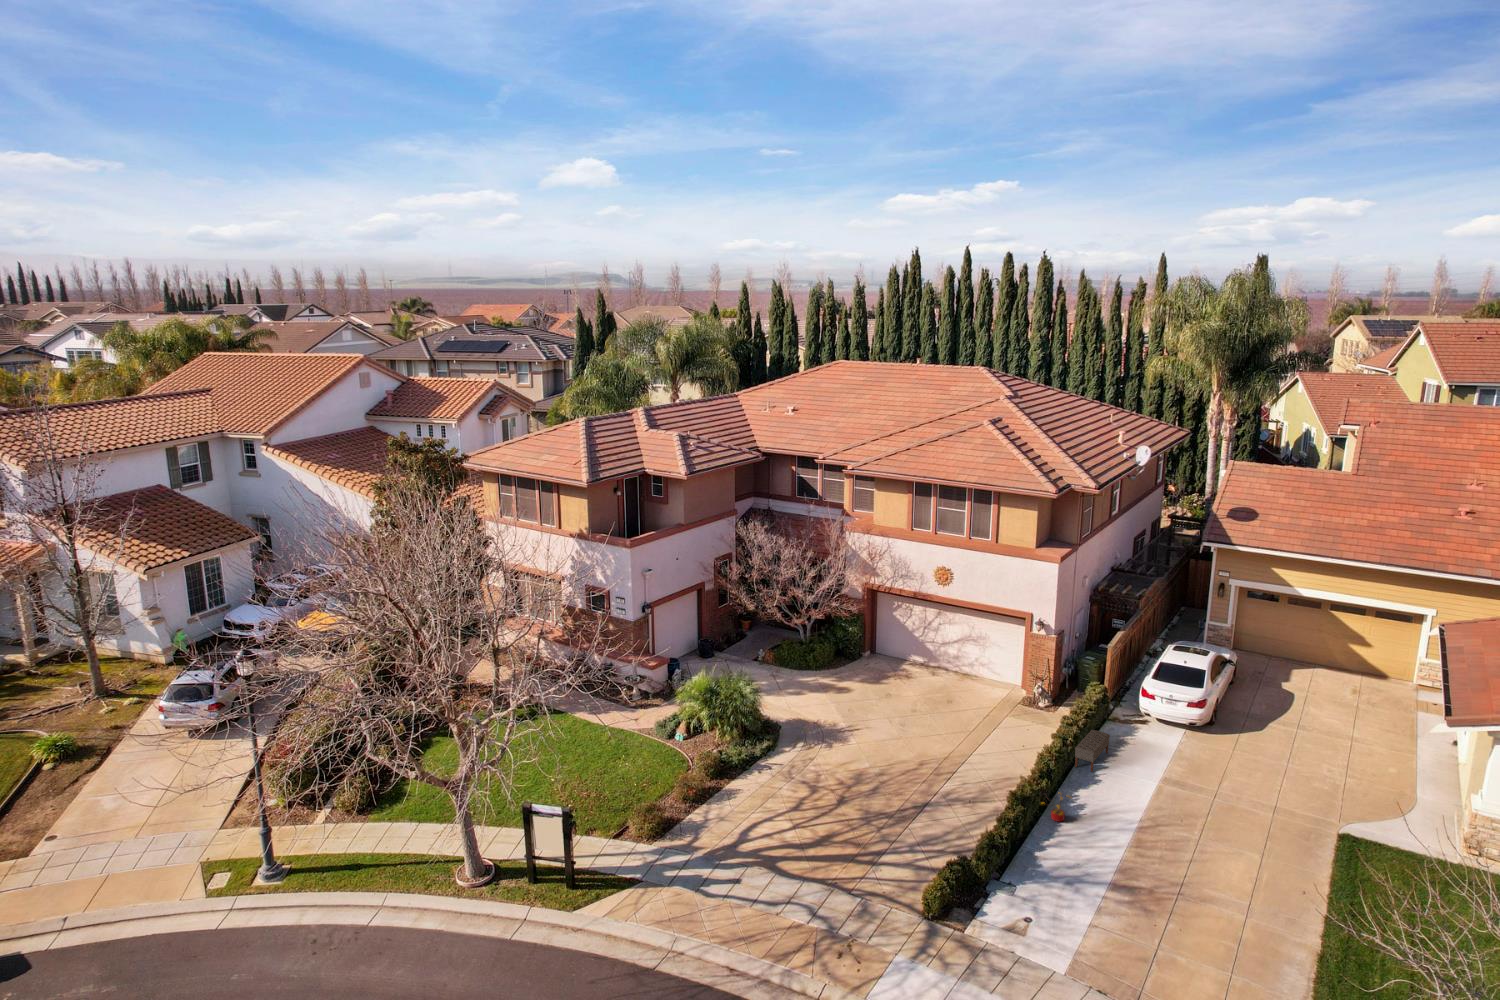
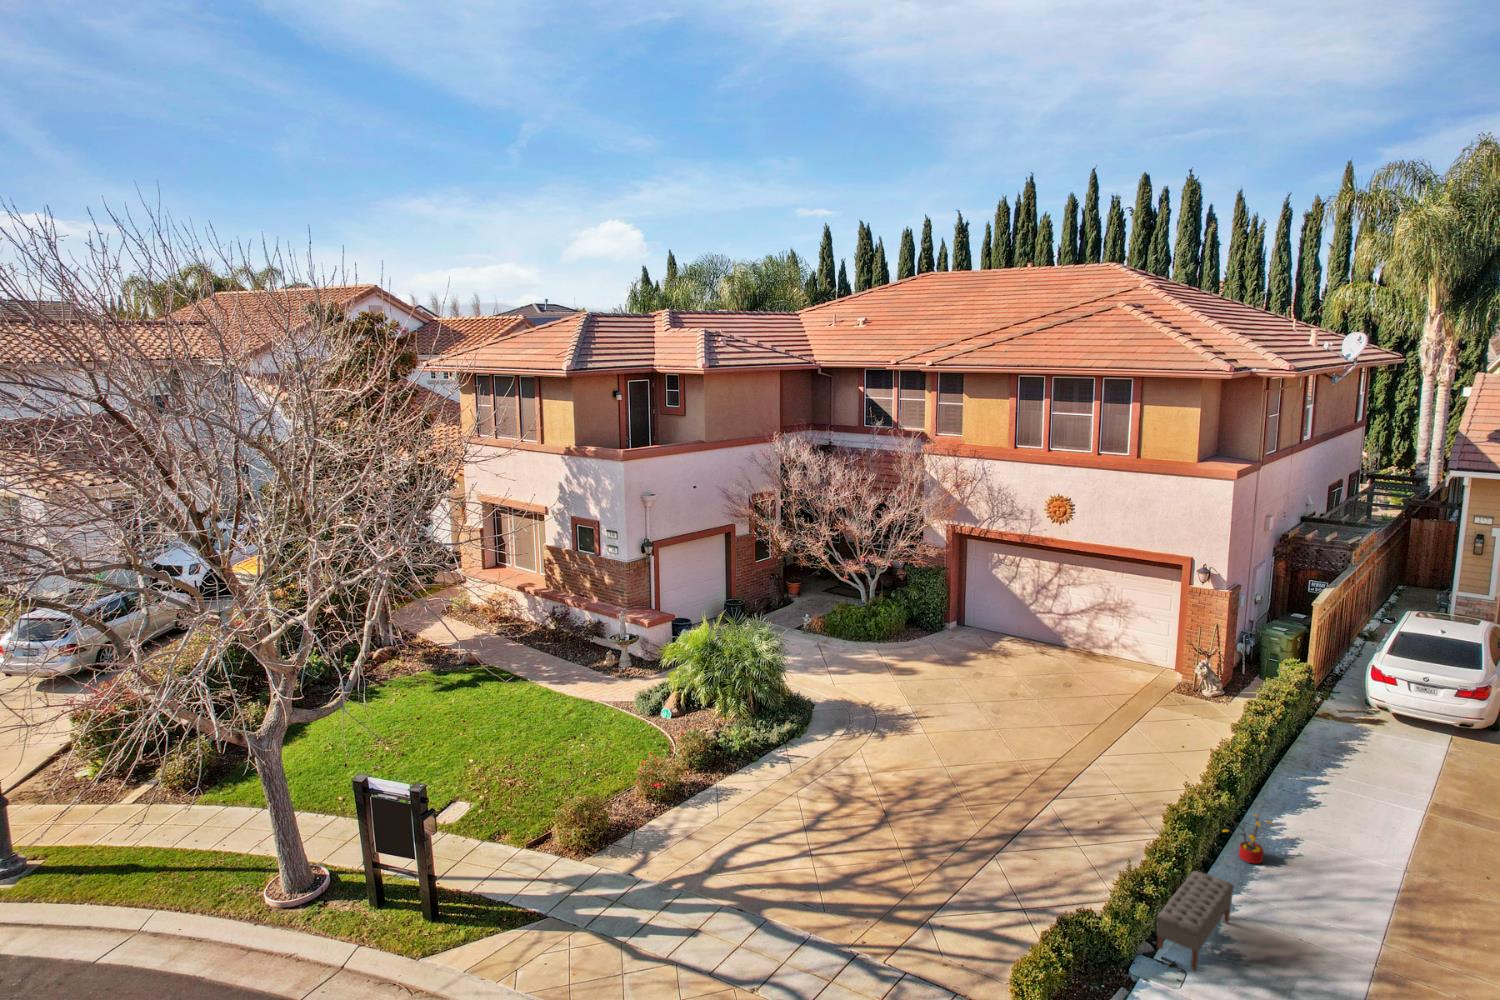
bench: present [1075,730,1110,772] -> present [1157,871,1234,972]

